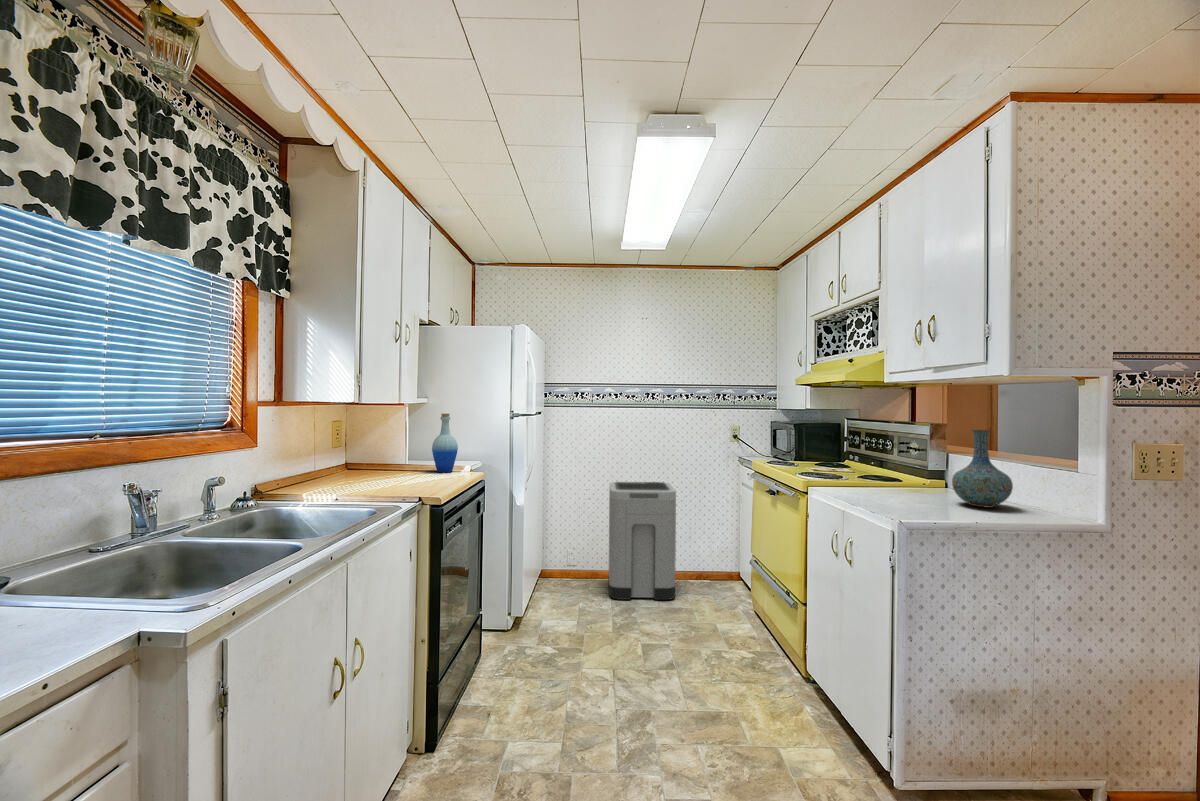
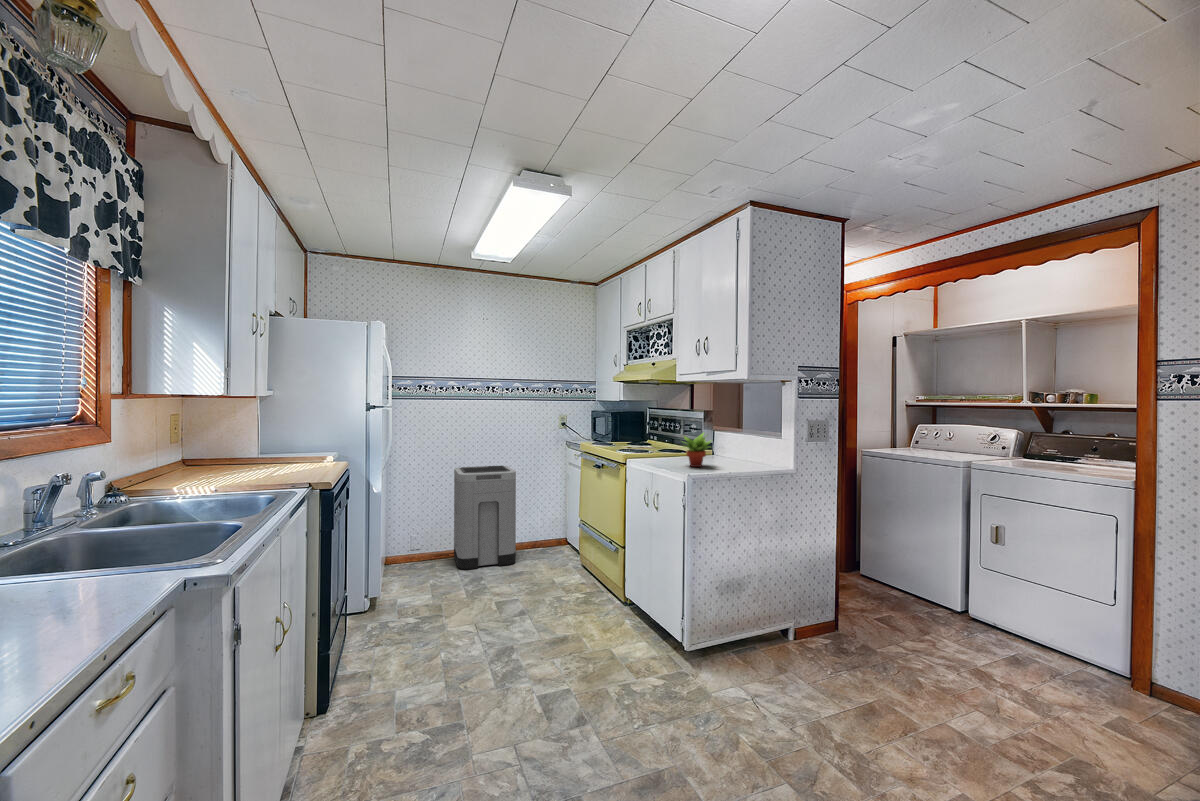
bottle: present [432,414,458,472] -> none [295,406,322,462]
vase: present [952,429,1013,508] -> none [723,412,758,464]
succulent plant: none [878,457,933,507] -> present [684,433,711,467]

